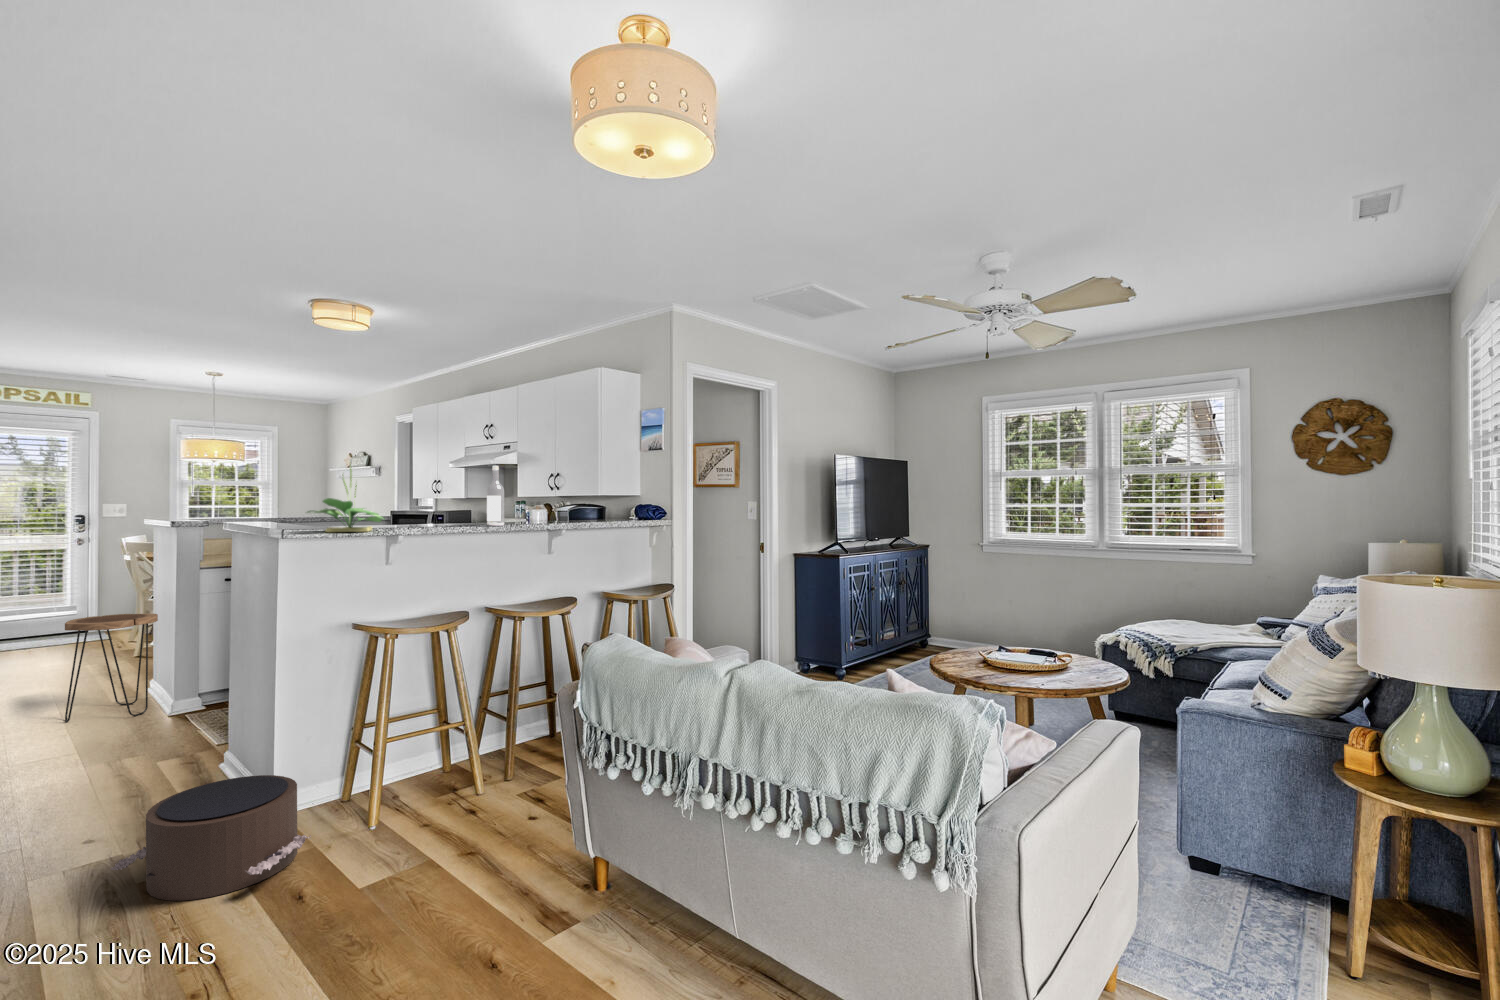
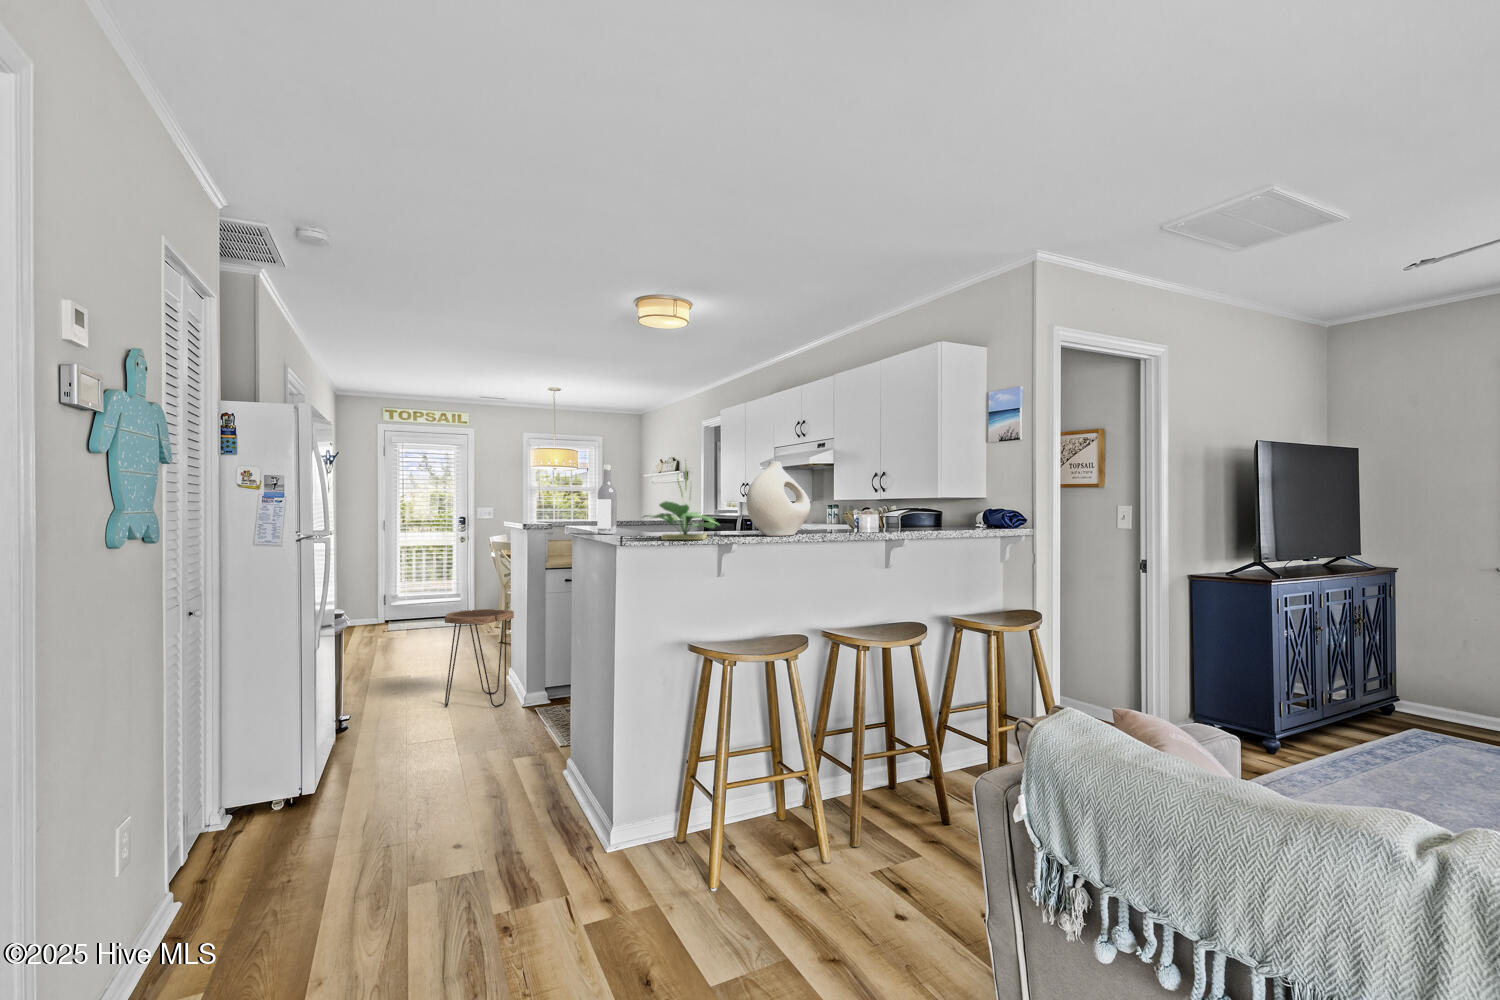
vase: none [413,463,474,528] -> present [746,461,810,536]
wine bottle: present [487,466,504,526] -> present [597,465,617,534]
pouf: present [111,775,311,901] -> none [465,809,652,957]

